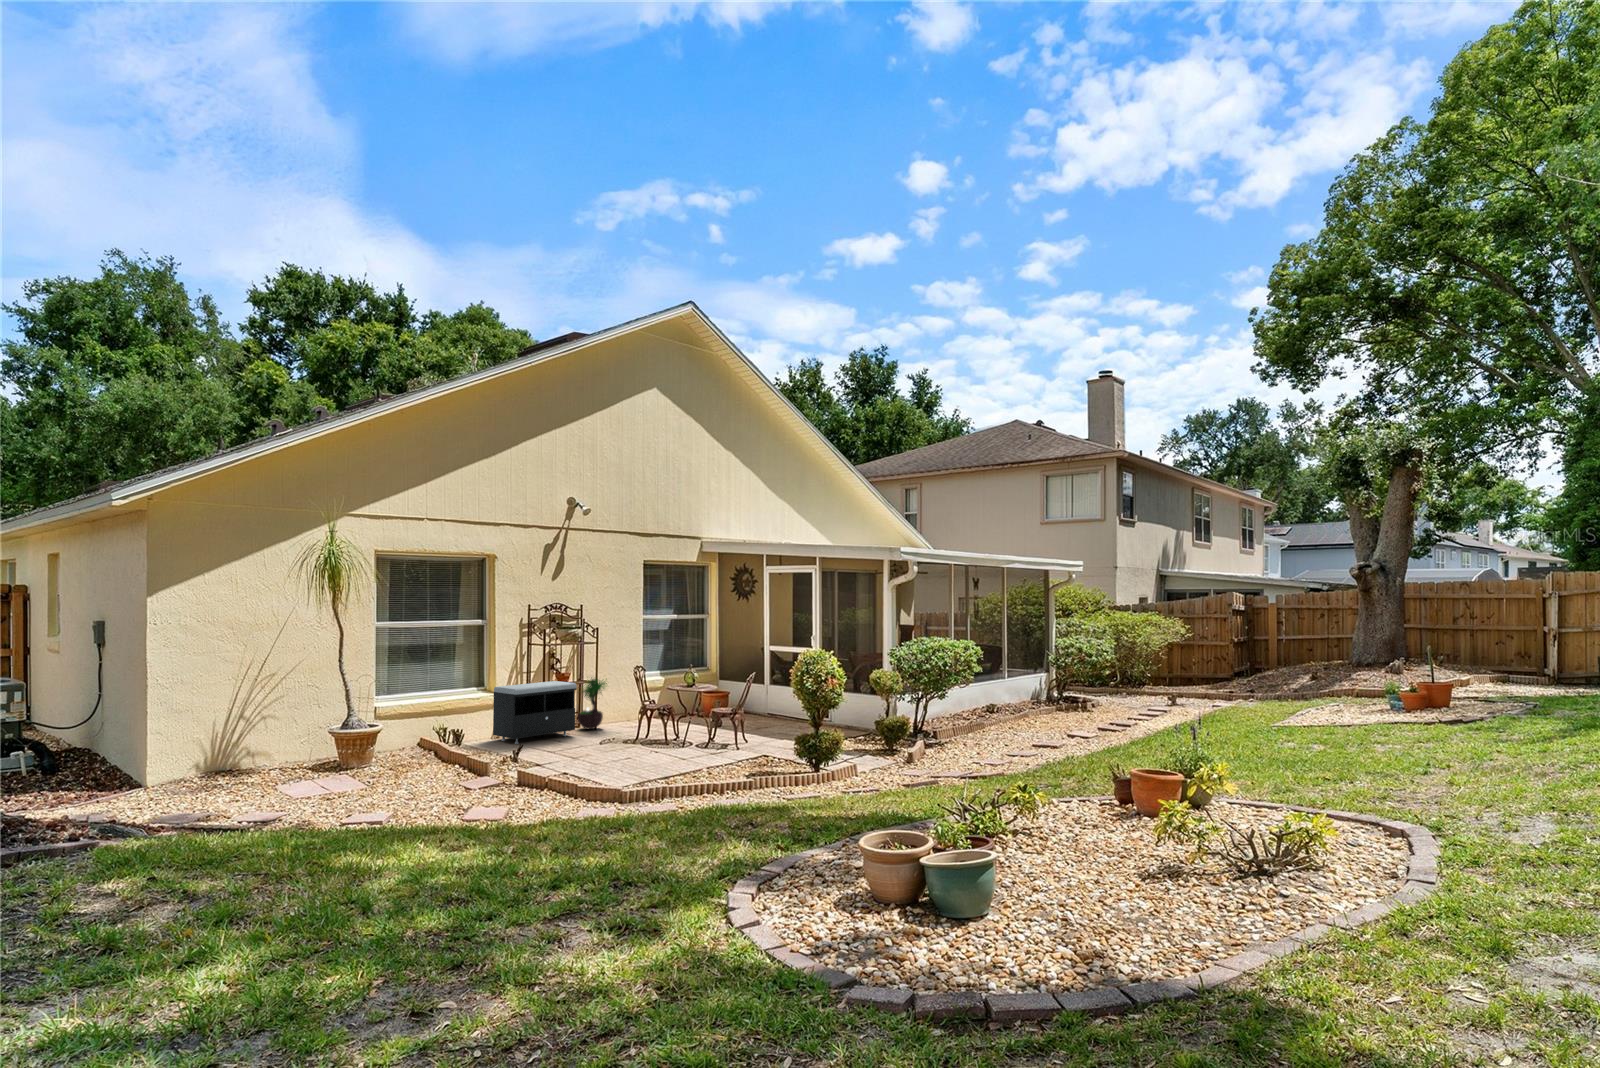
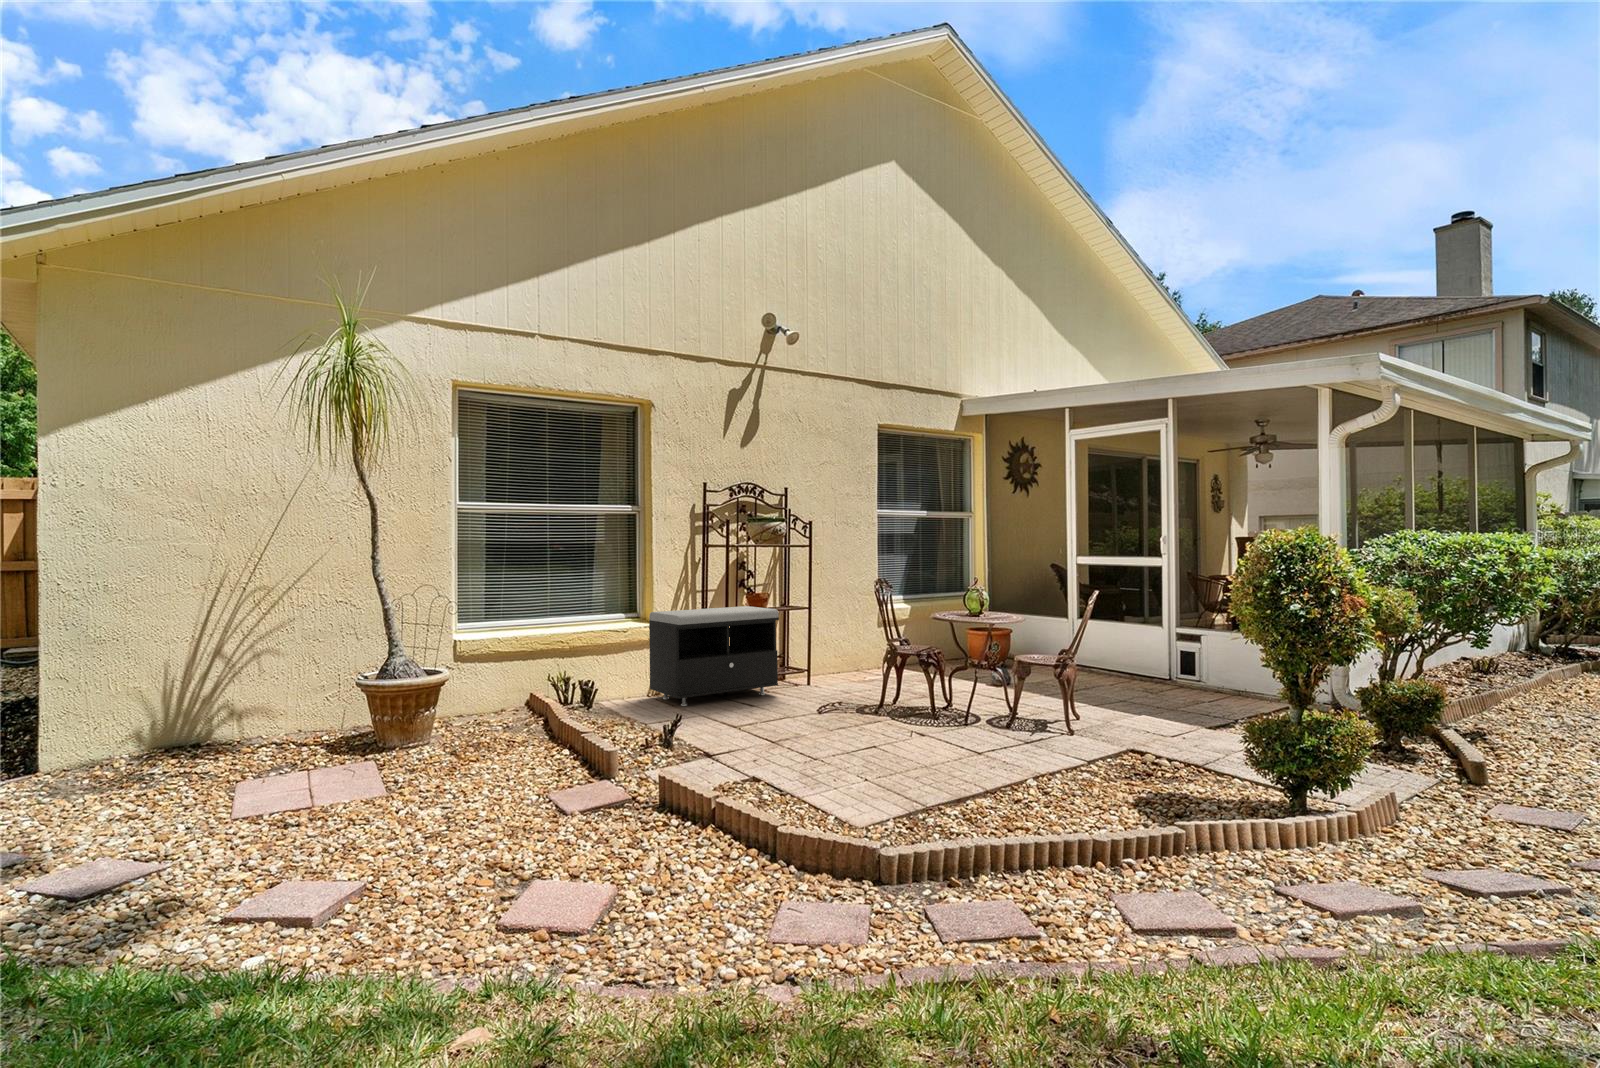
potted tree: present [578,679,607,729] -> none [781,595,831,684]

